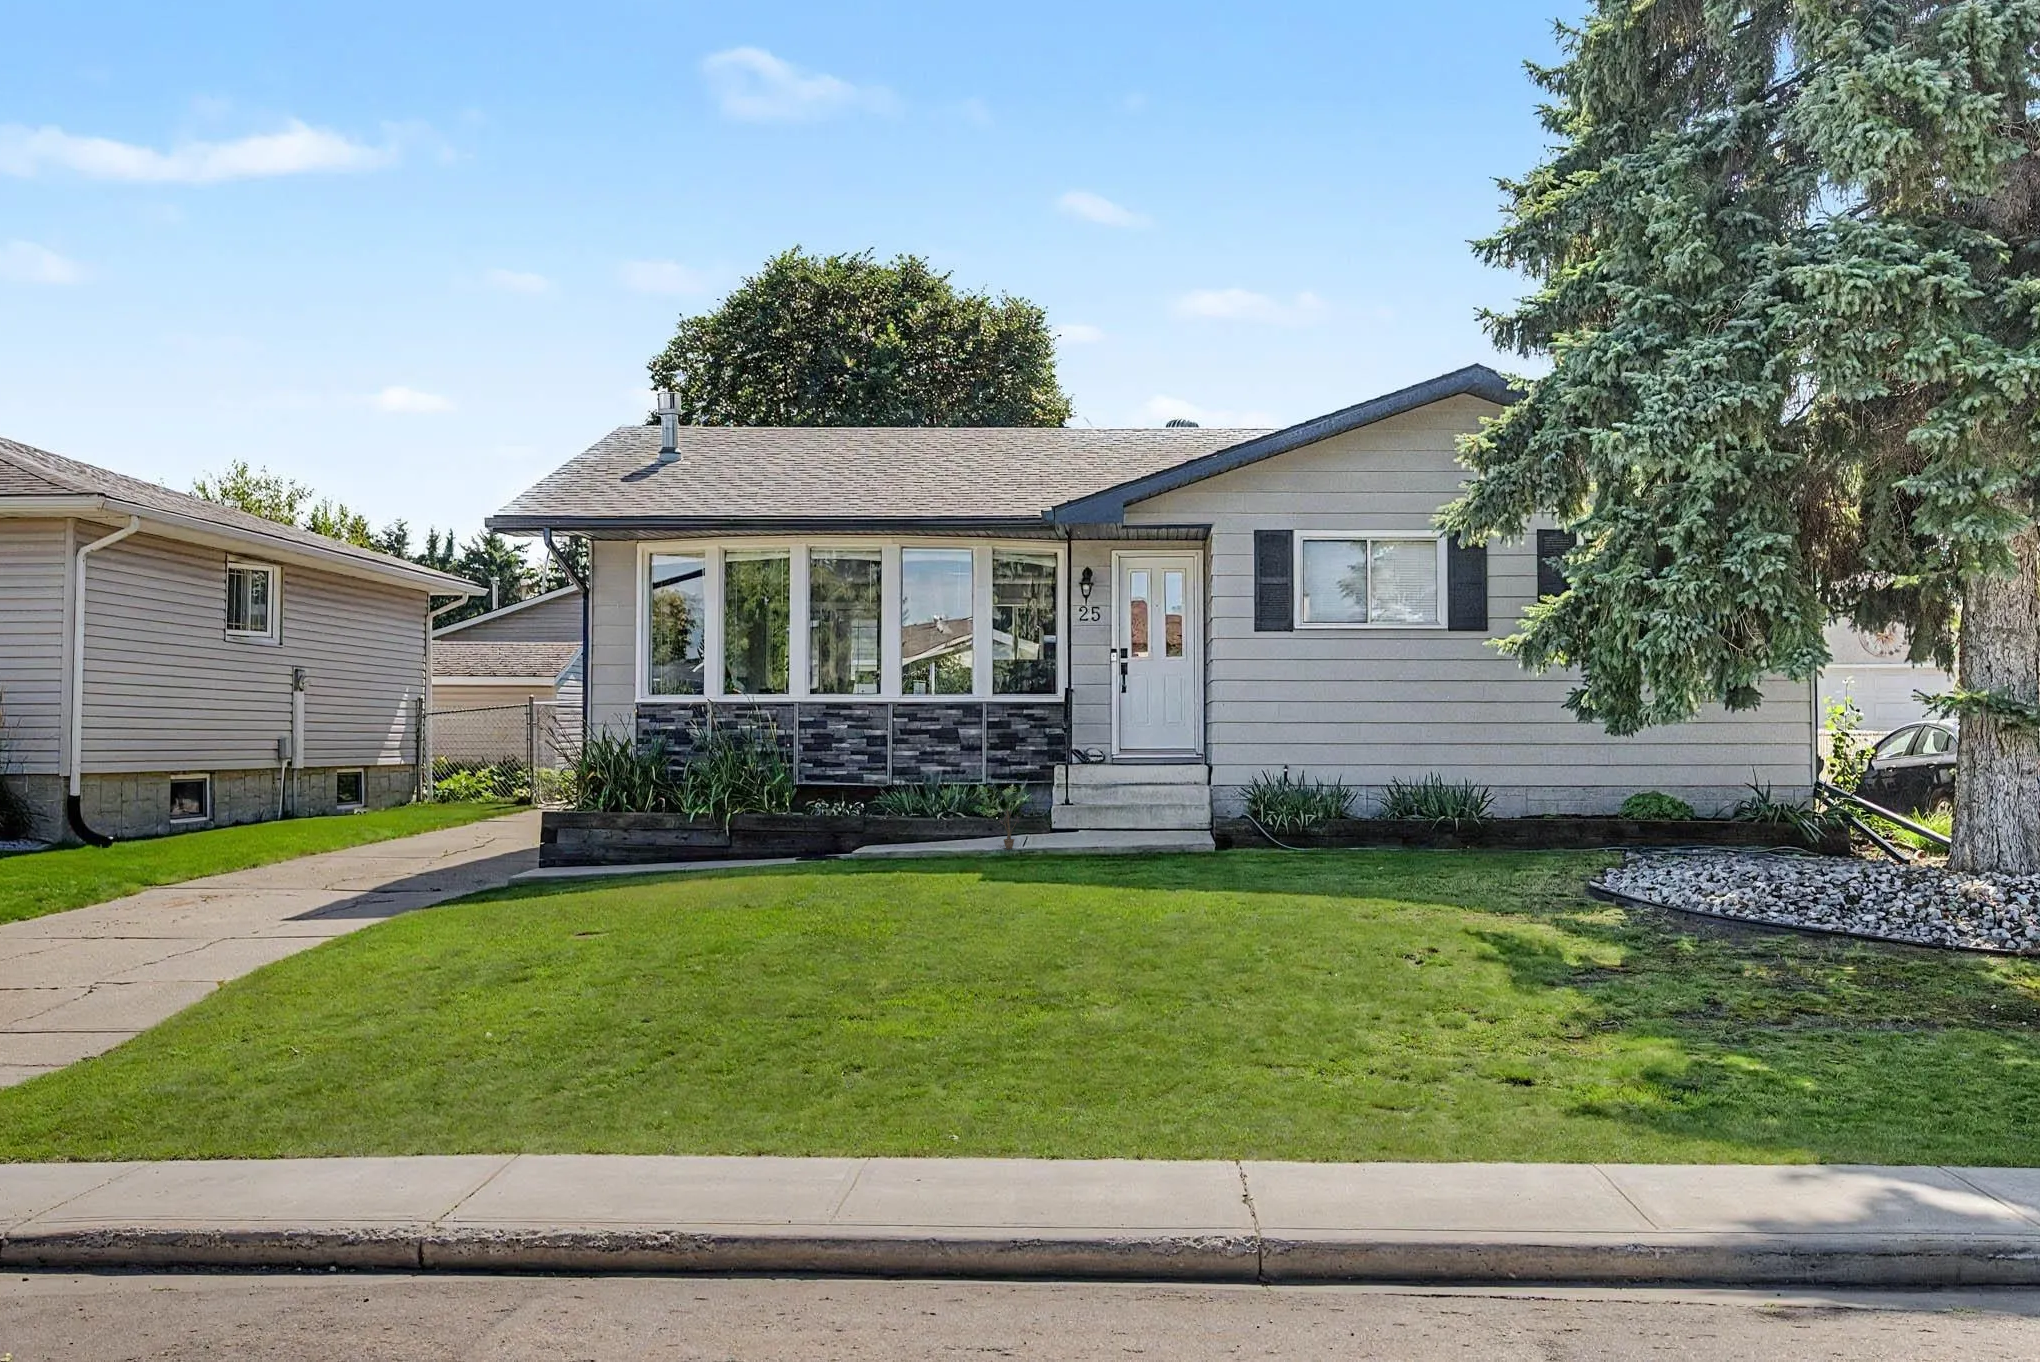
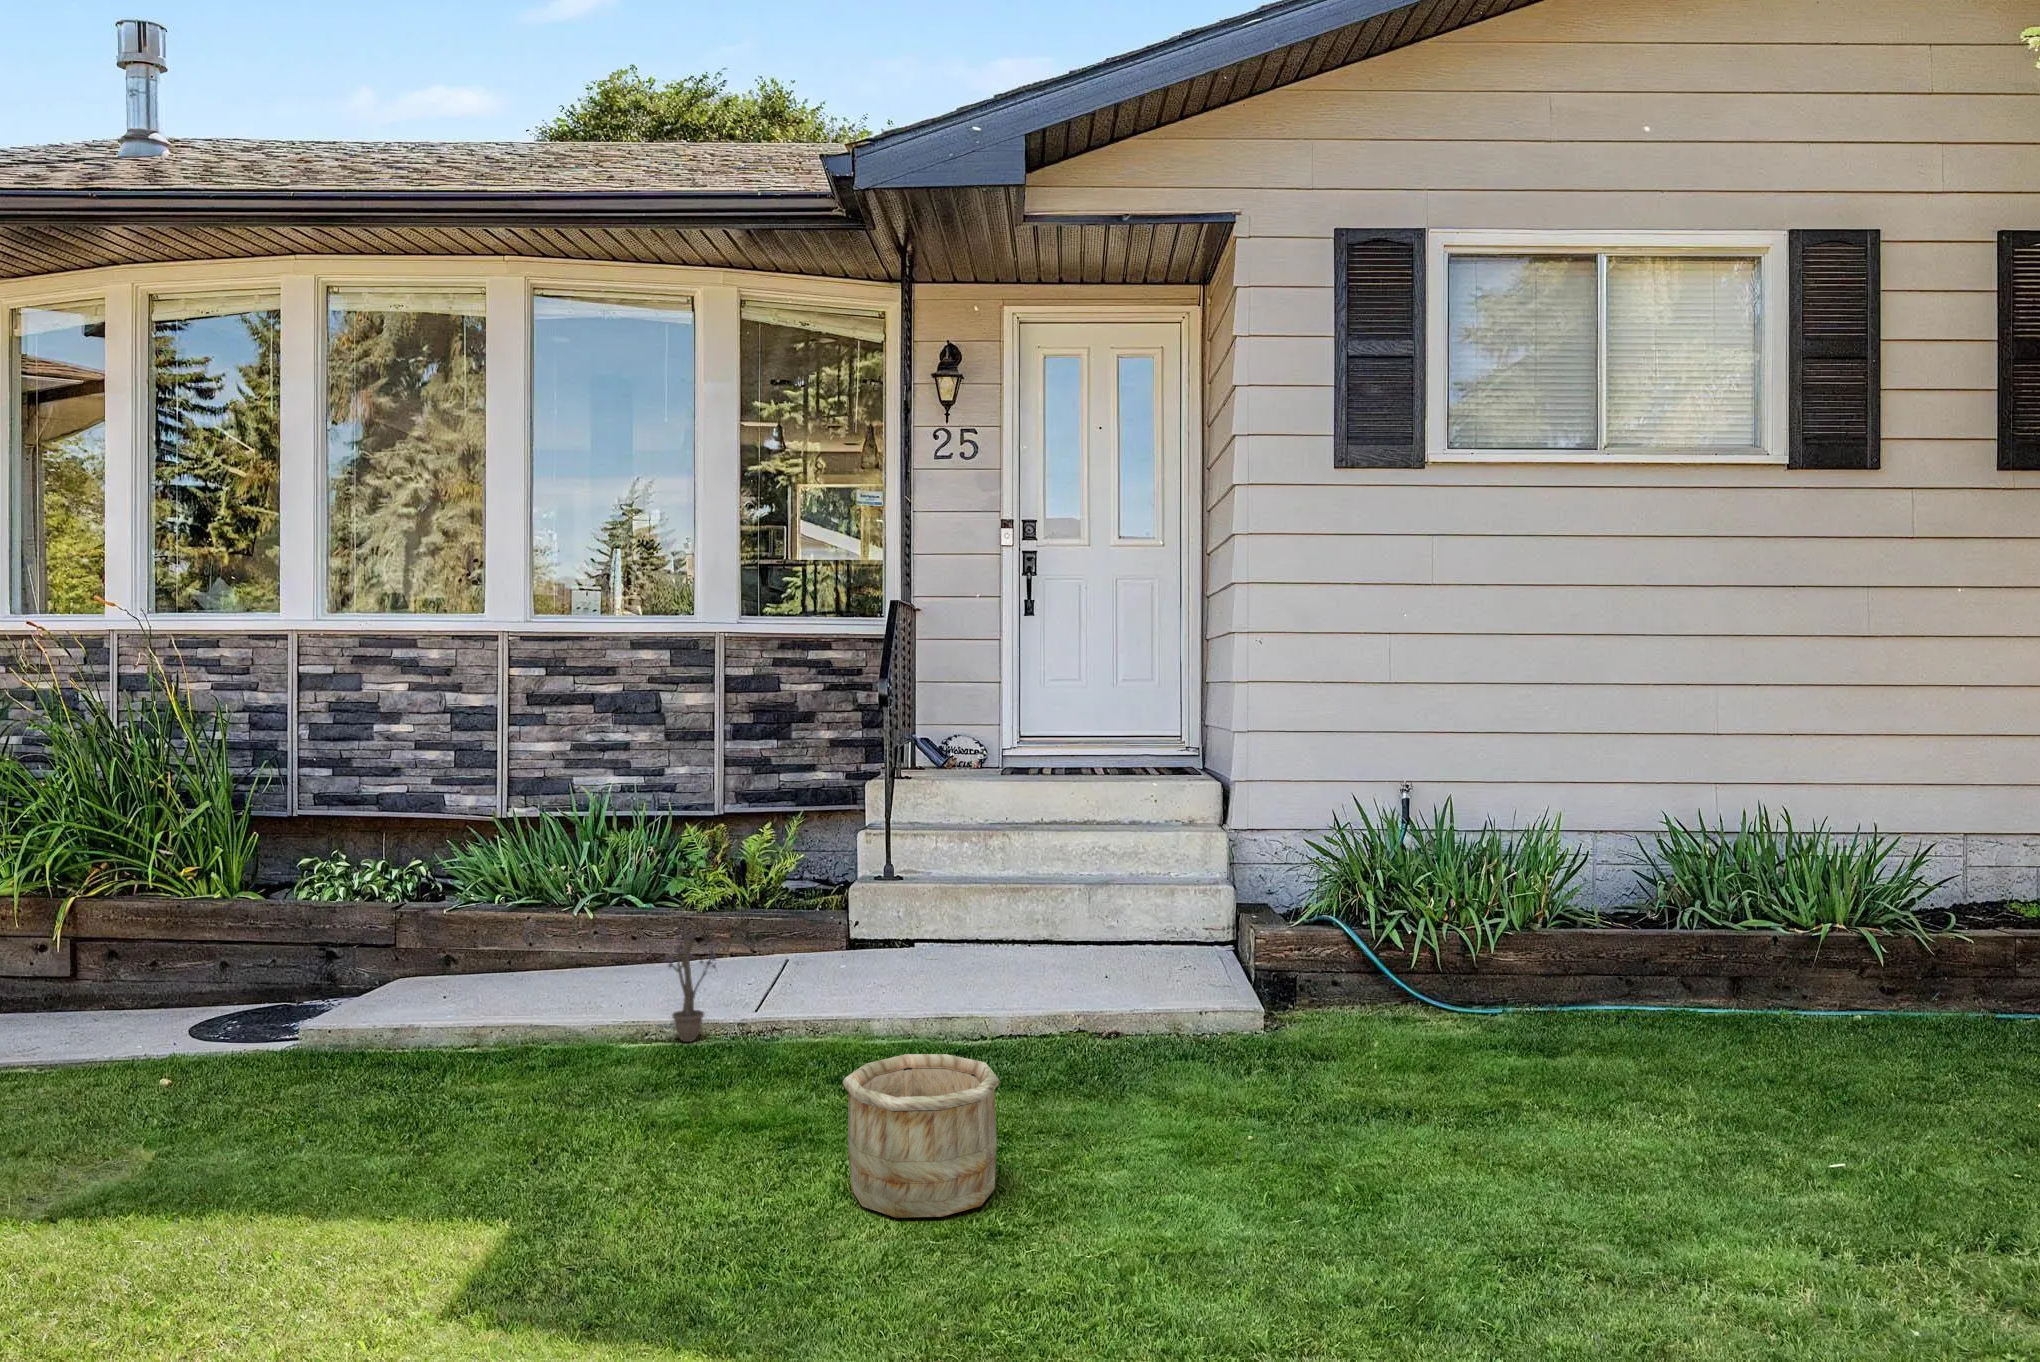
wooden bucket: none [1075,833,1120,872] -> present [843,1054,999,1218]

